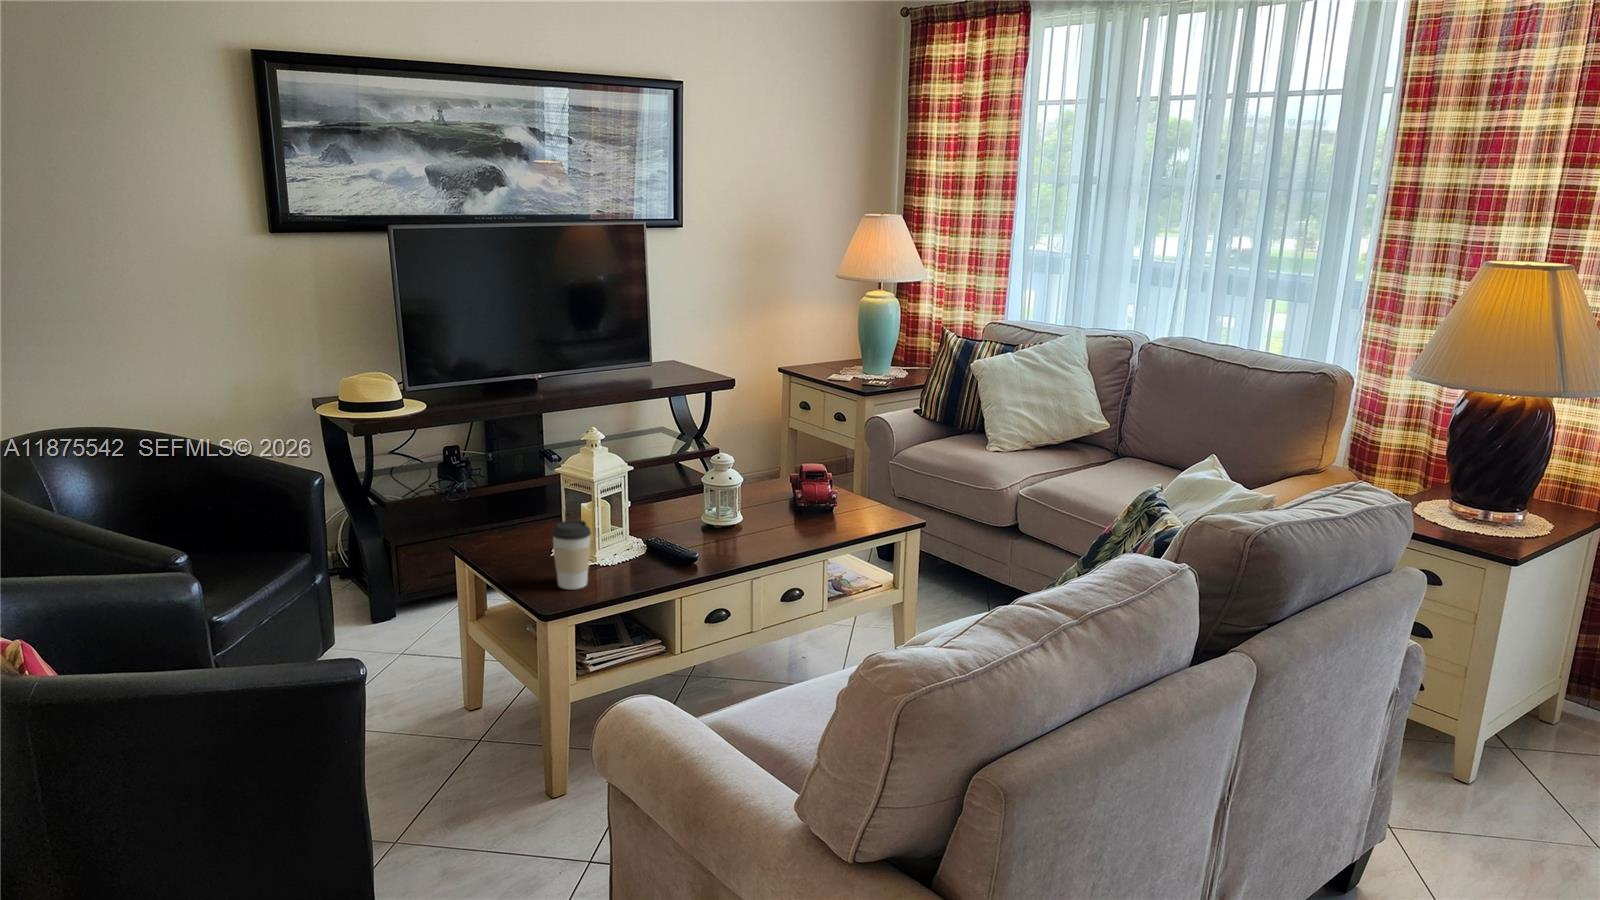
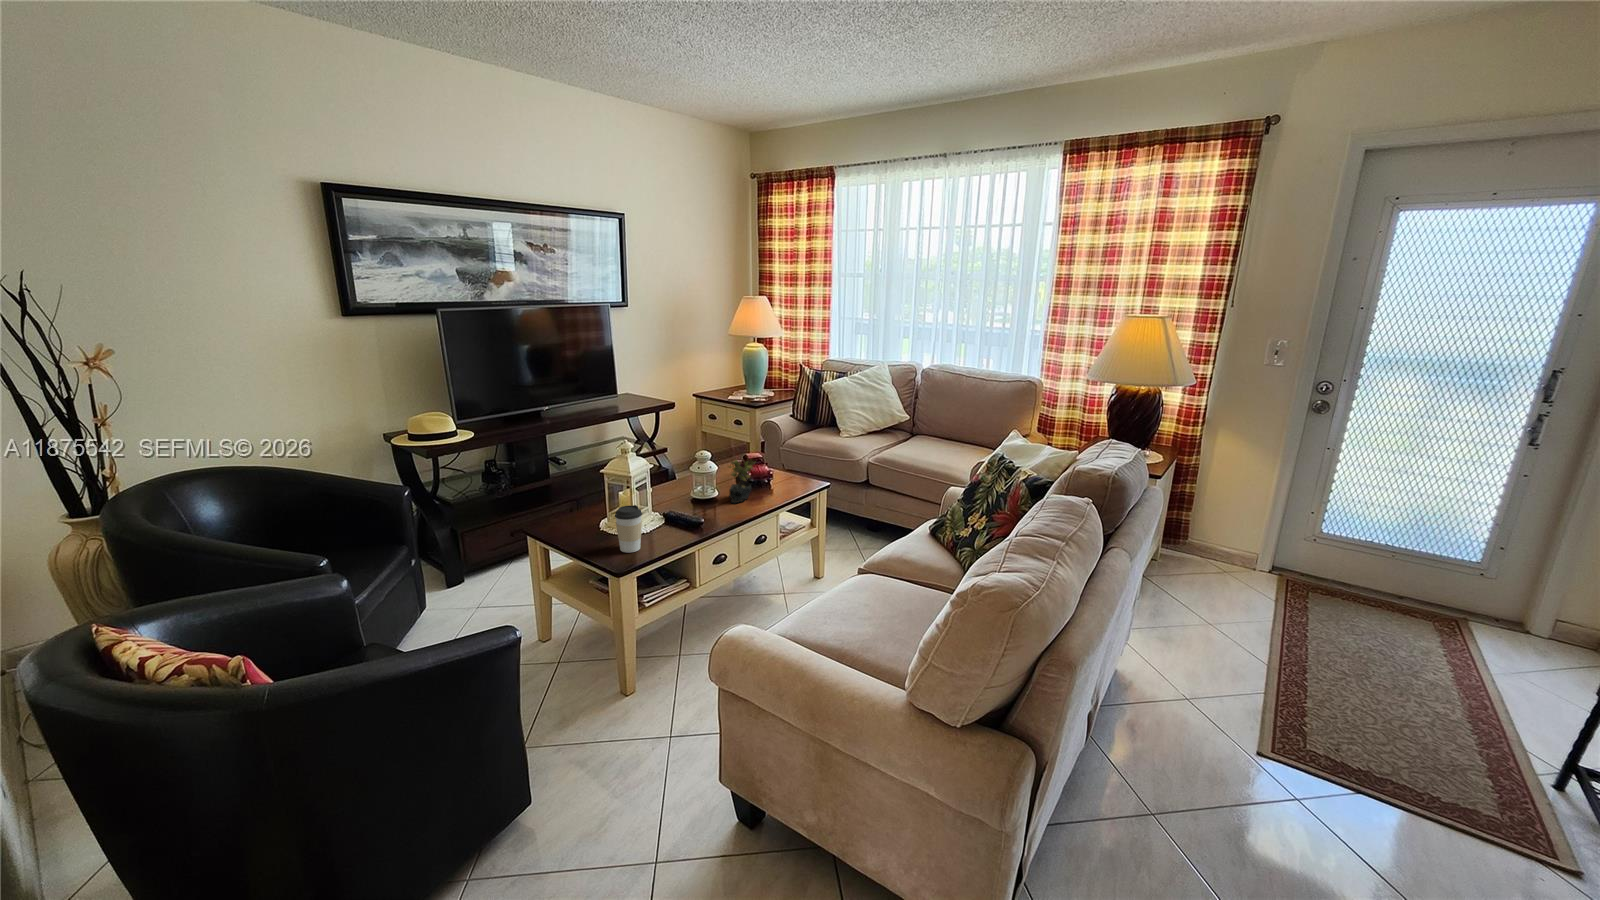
succulent plant: none [750,466,797,537] -> present [729,460,755,503]

